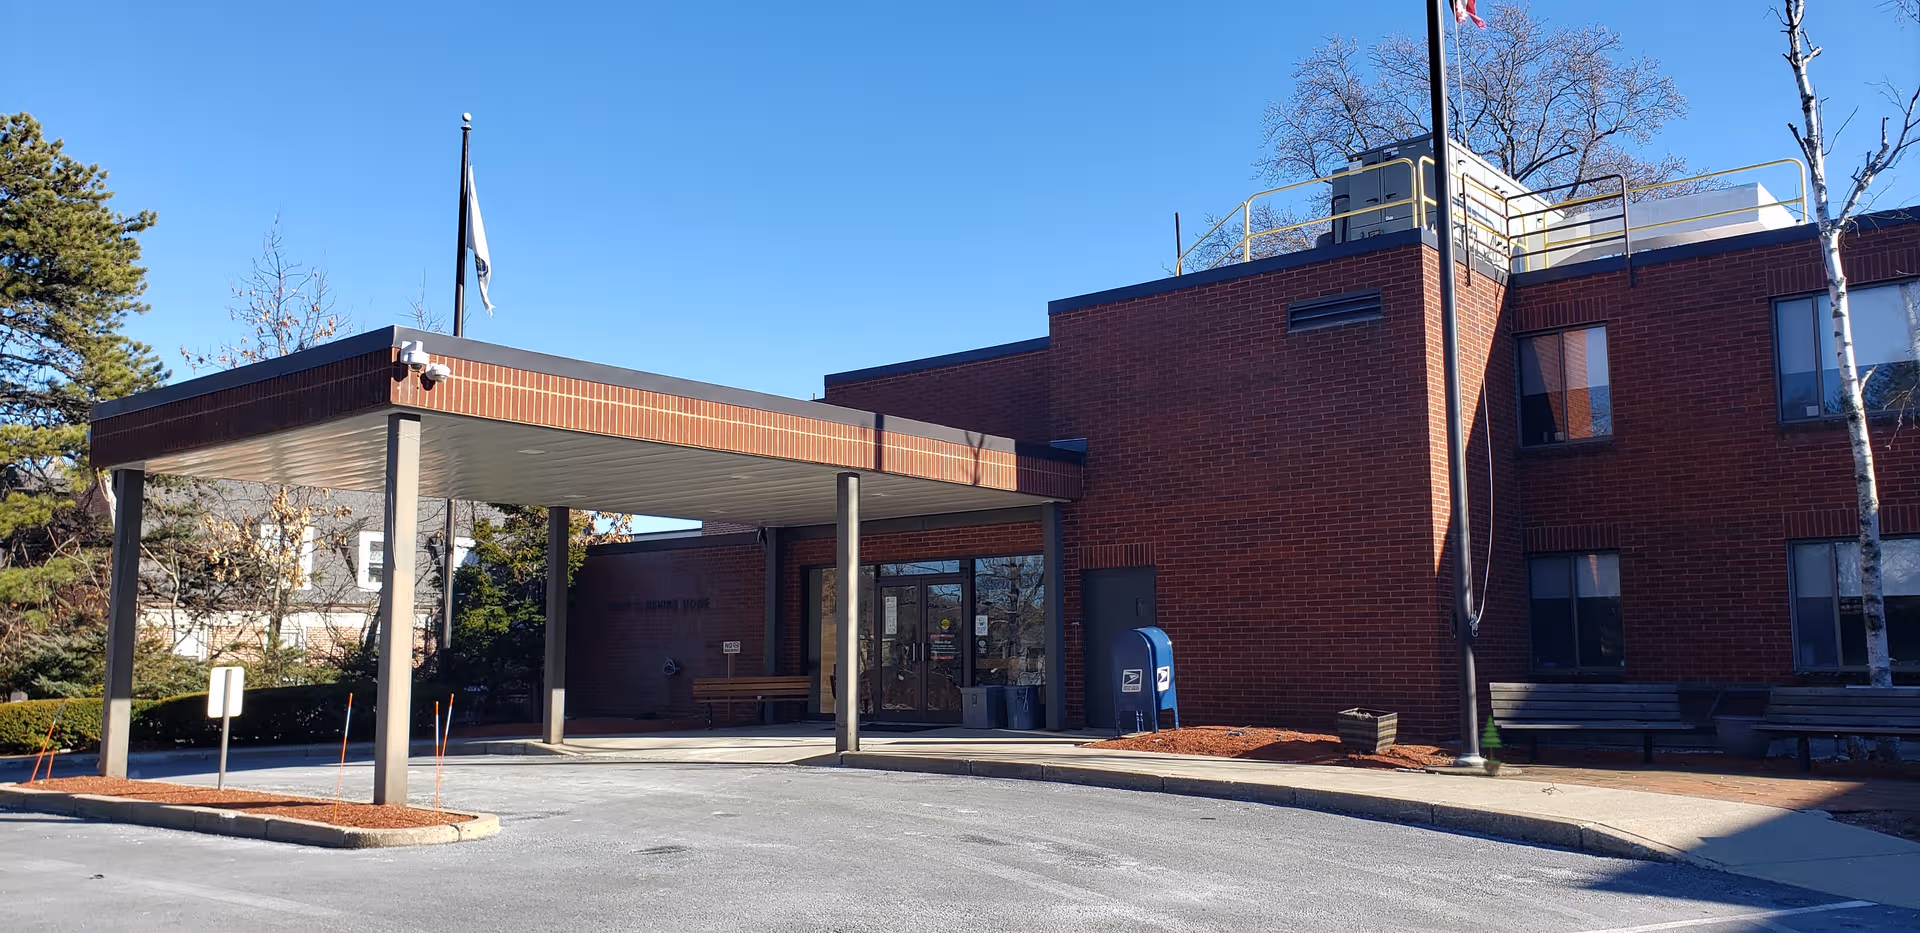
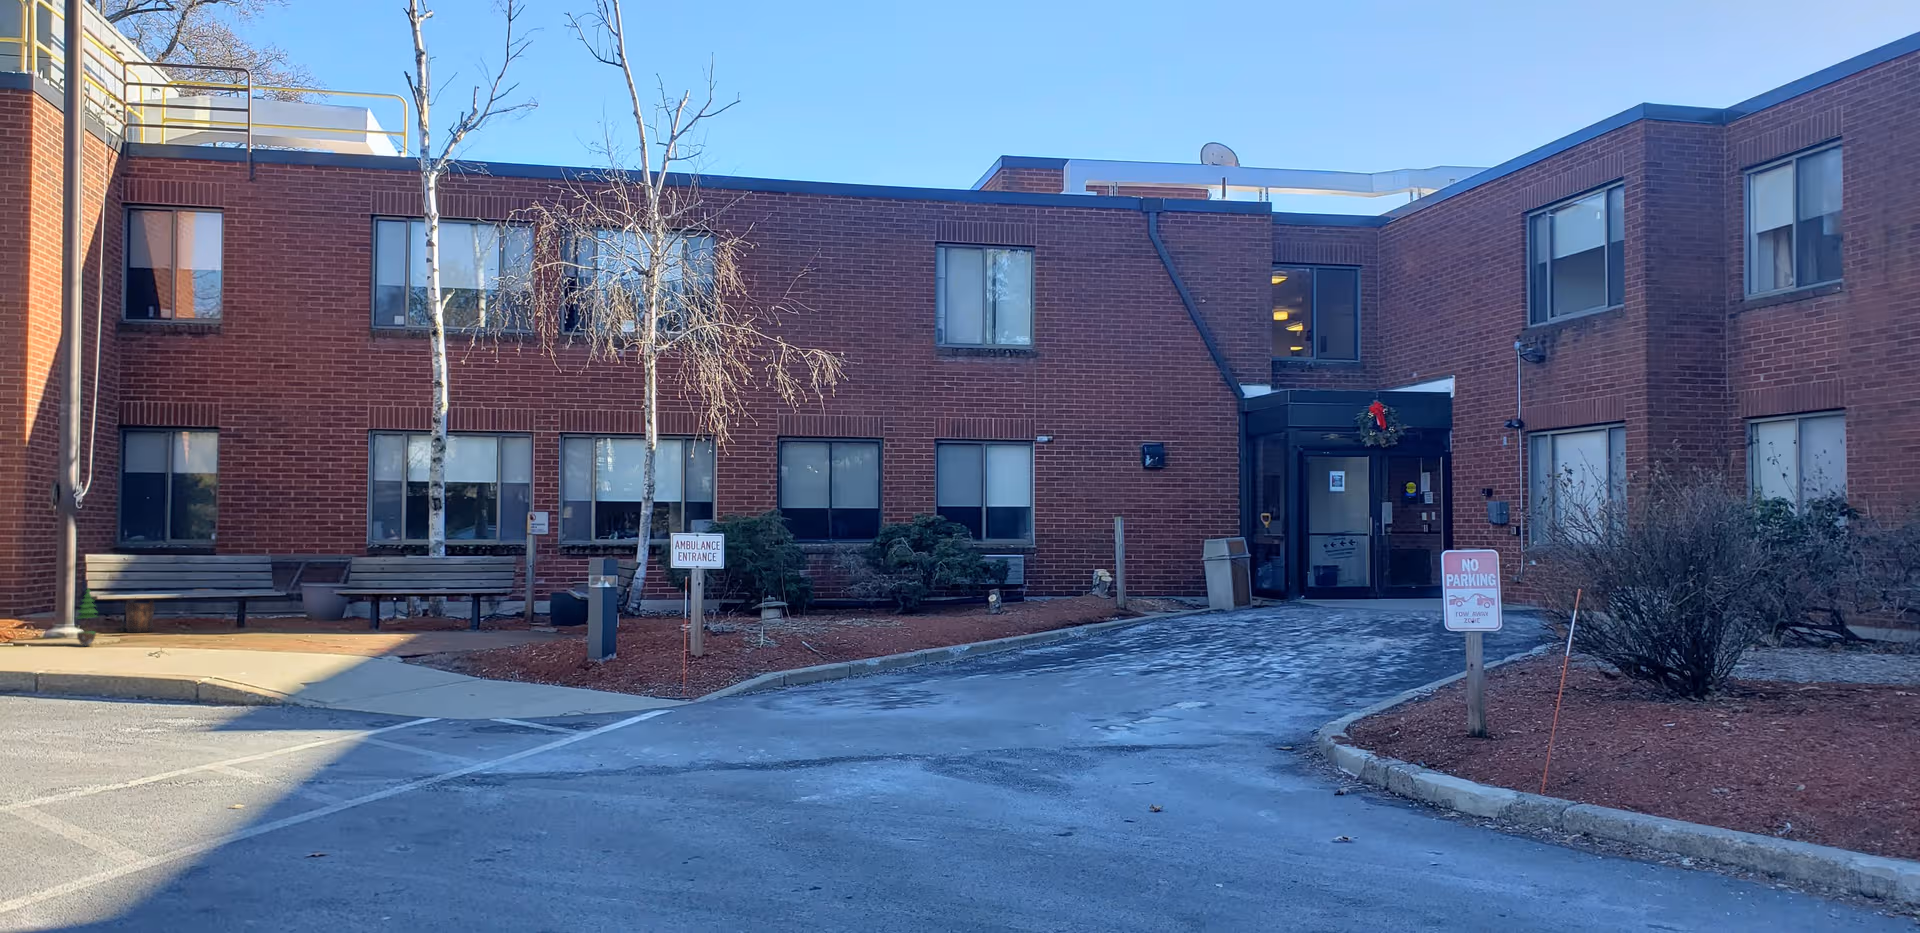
bucket: none [1532,719,1561,764] -> present [125,600,155,633]

